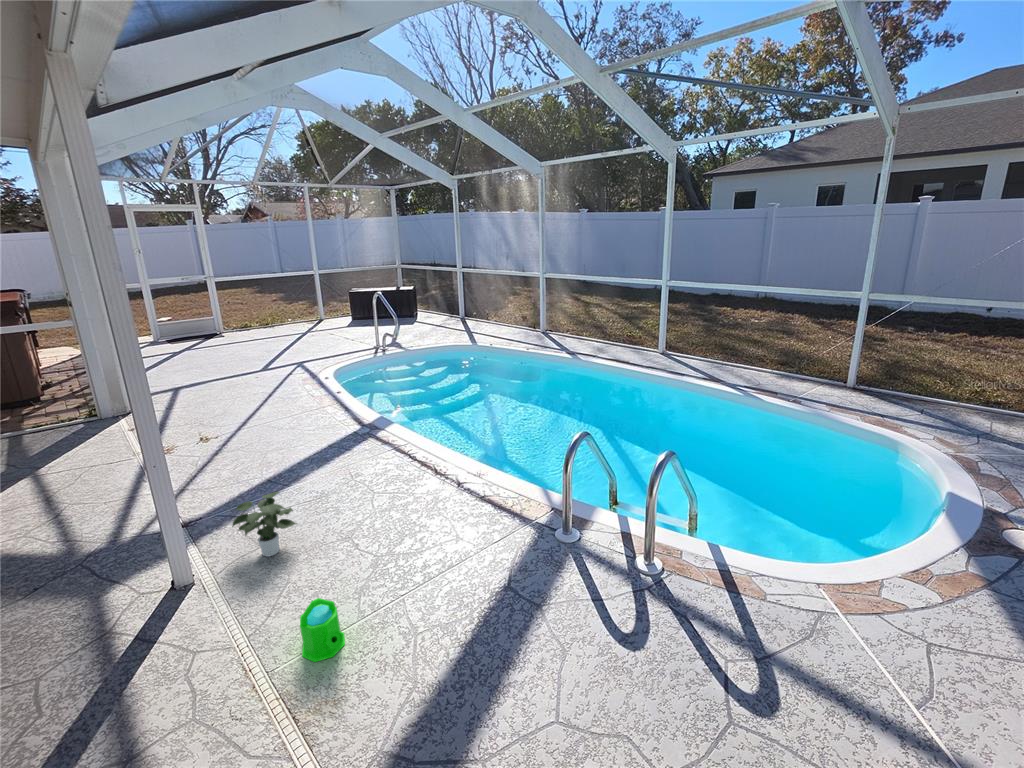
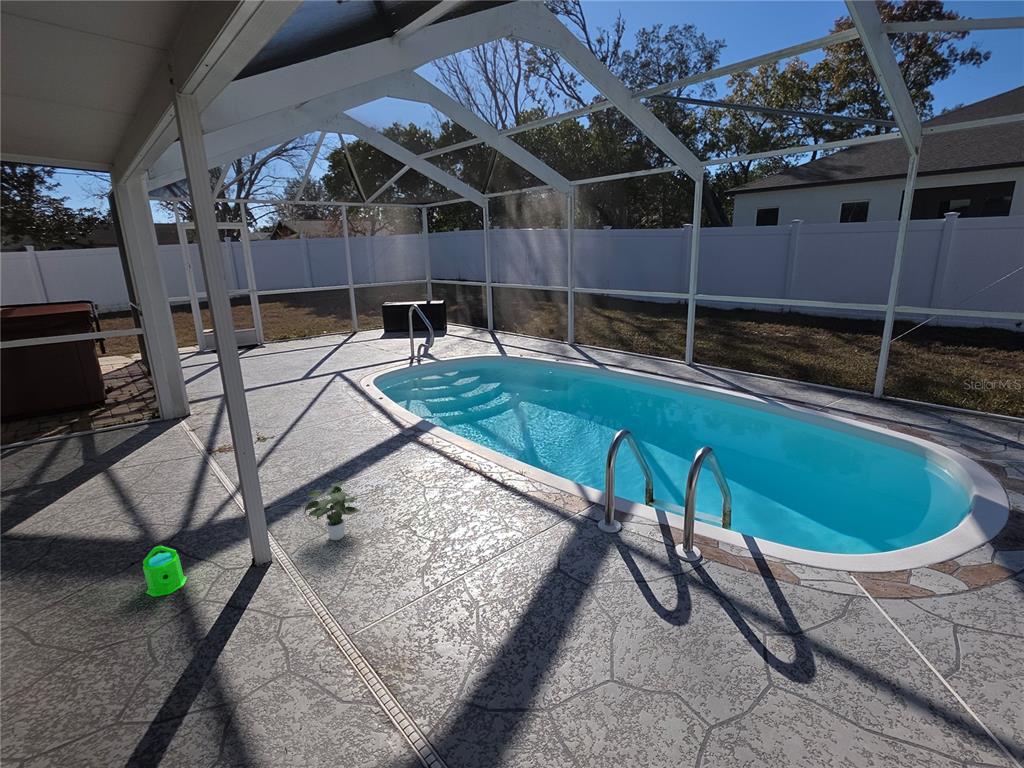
watering can: present [300,598,345,662] -> present [143,546,187,597]

